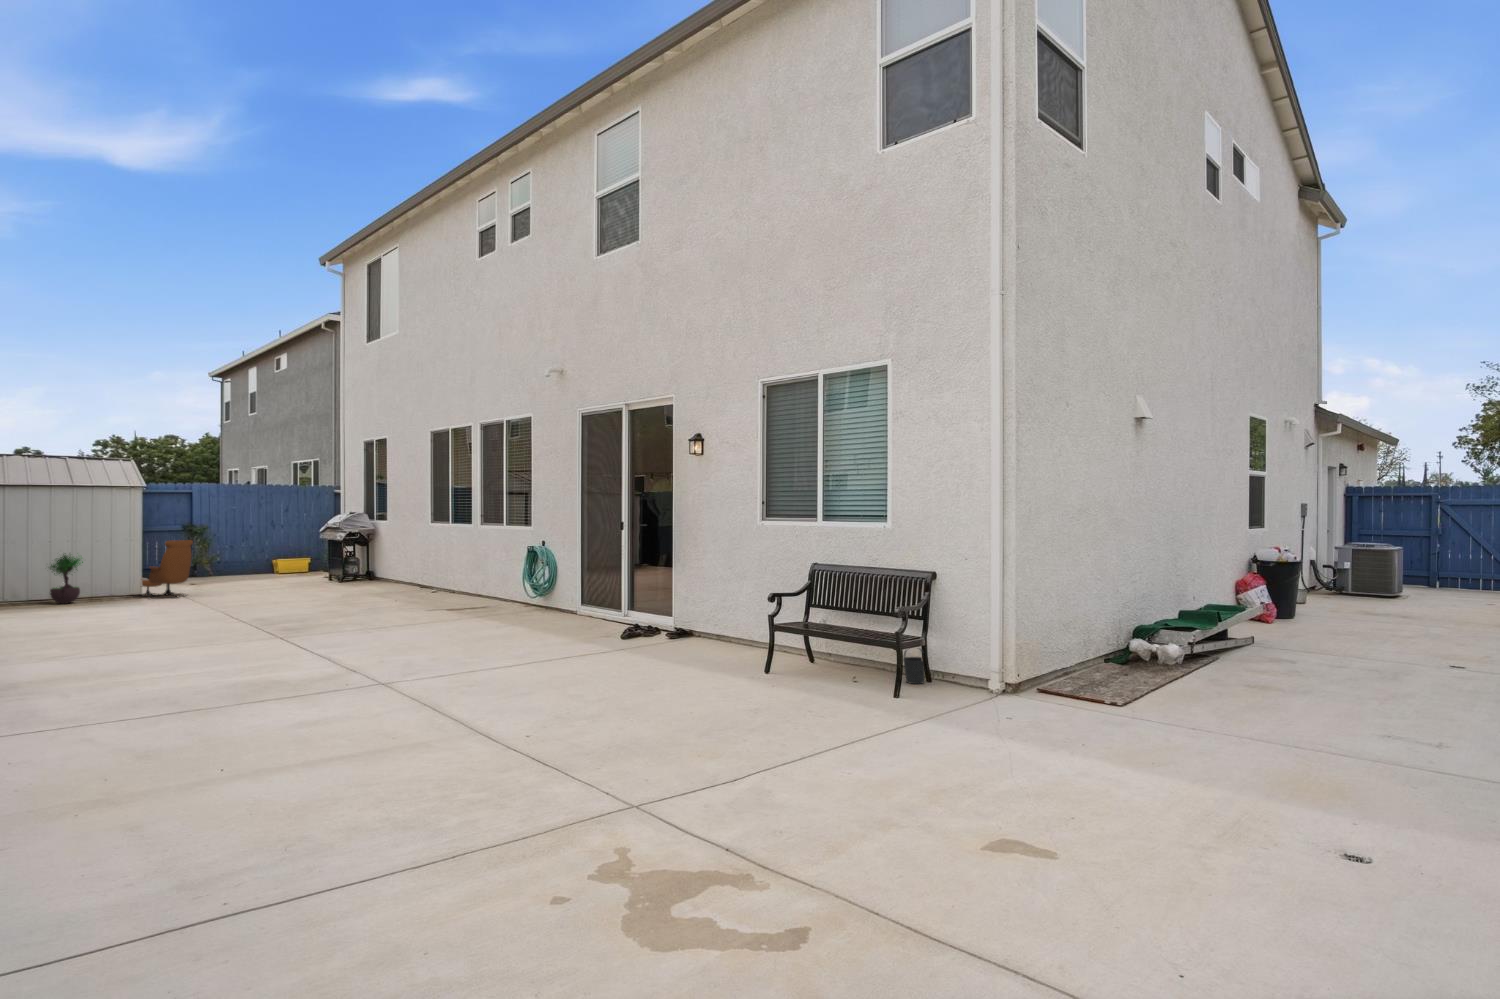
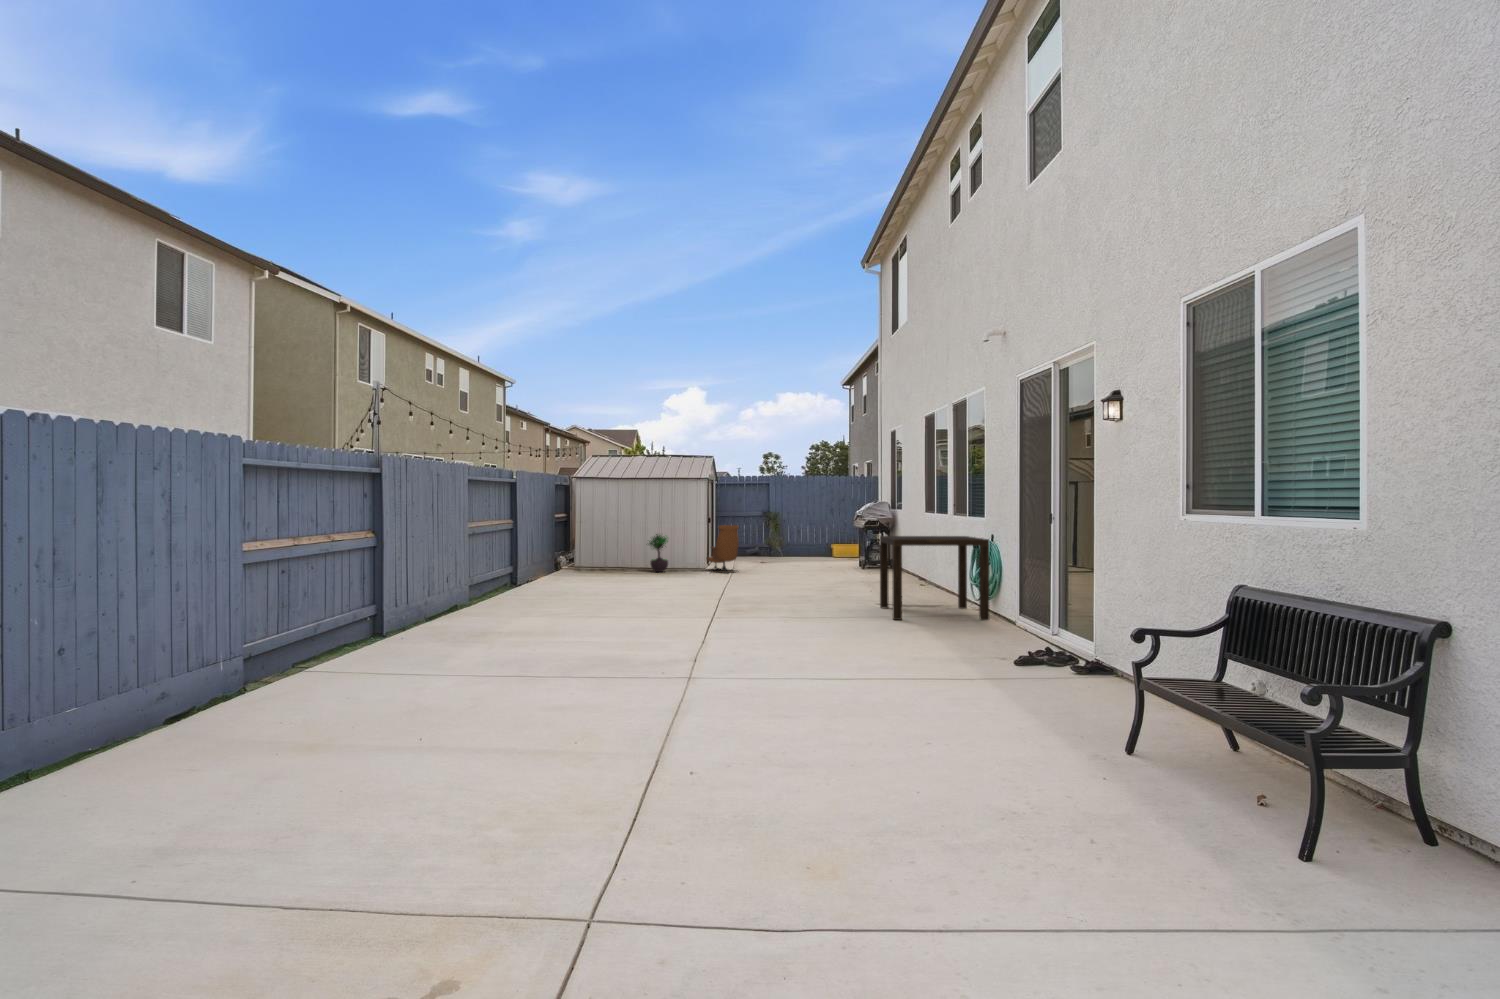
dining table: none [432,542,547,622] -> present [880,536,989,620]
bucket: present [903,649,924,684] -> none [1372,764,1434,846]

